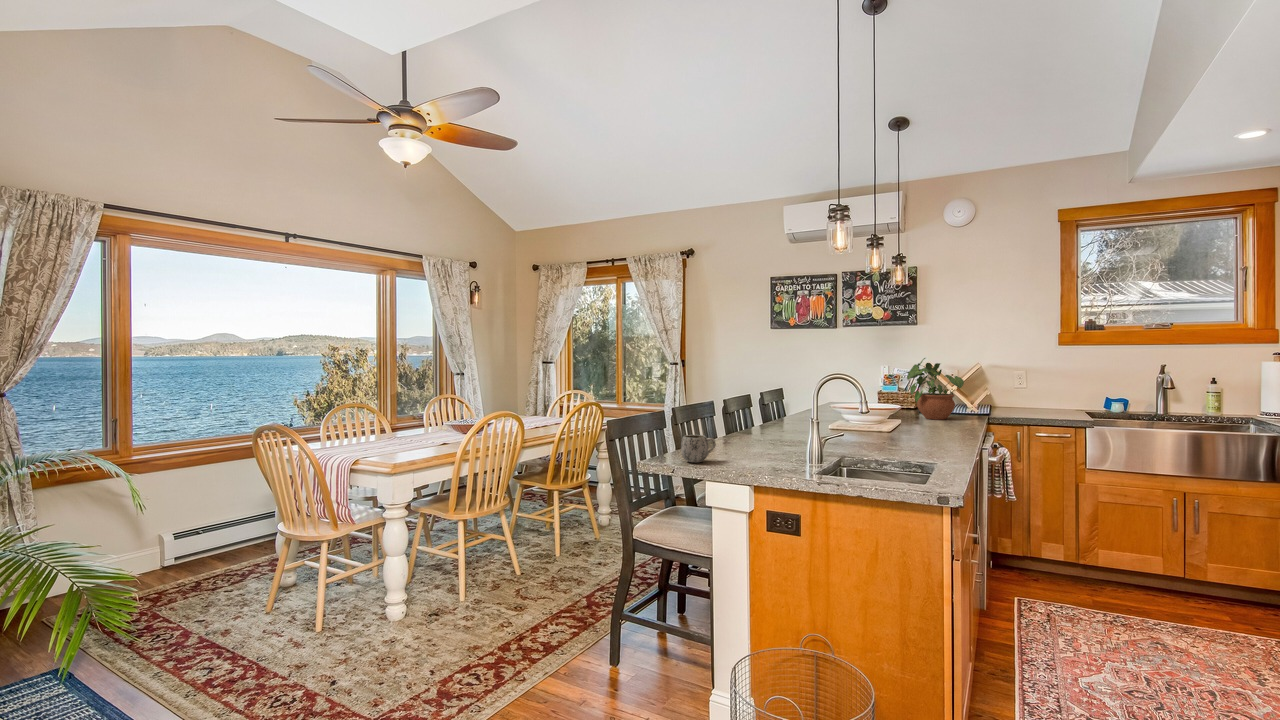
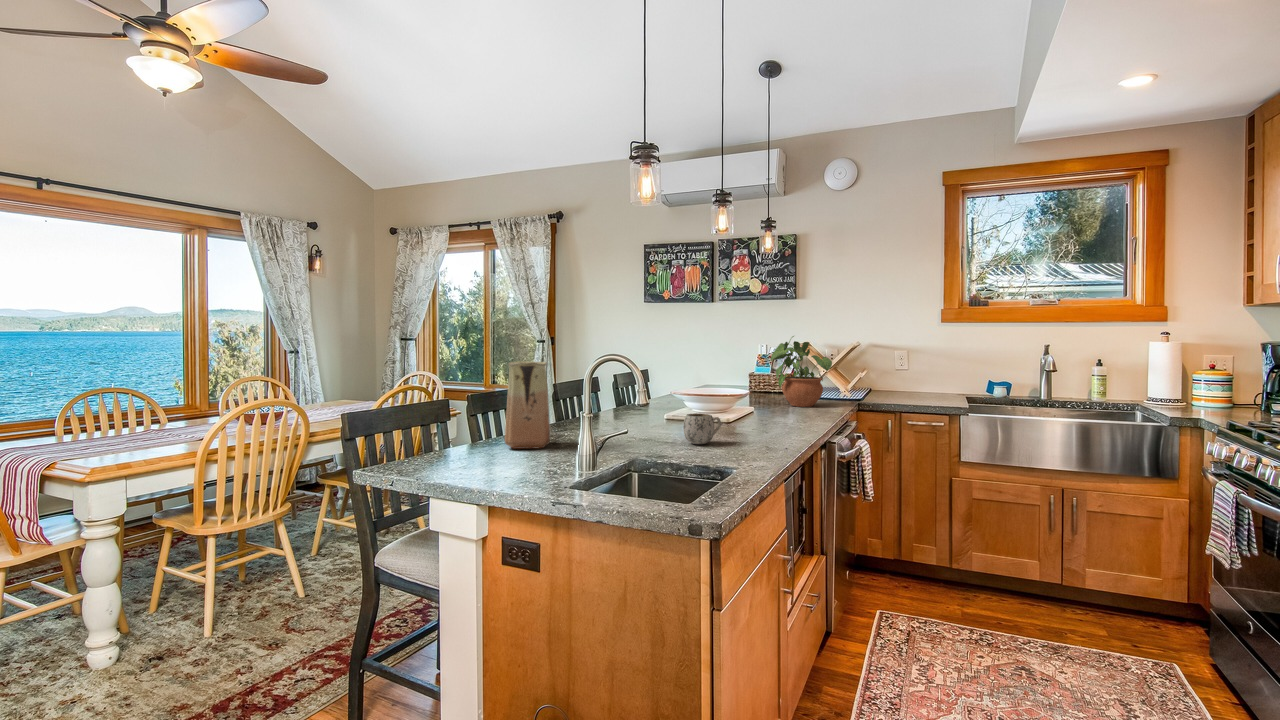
vase: none [723,382,763,450] -> present [505,361,550,449]
mug: present [681,435,716,463] -> present [683,413,722,444]

